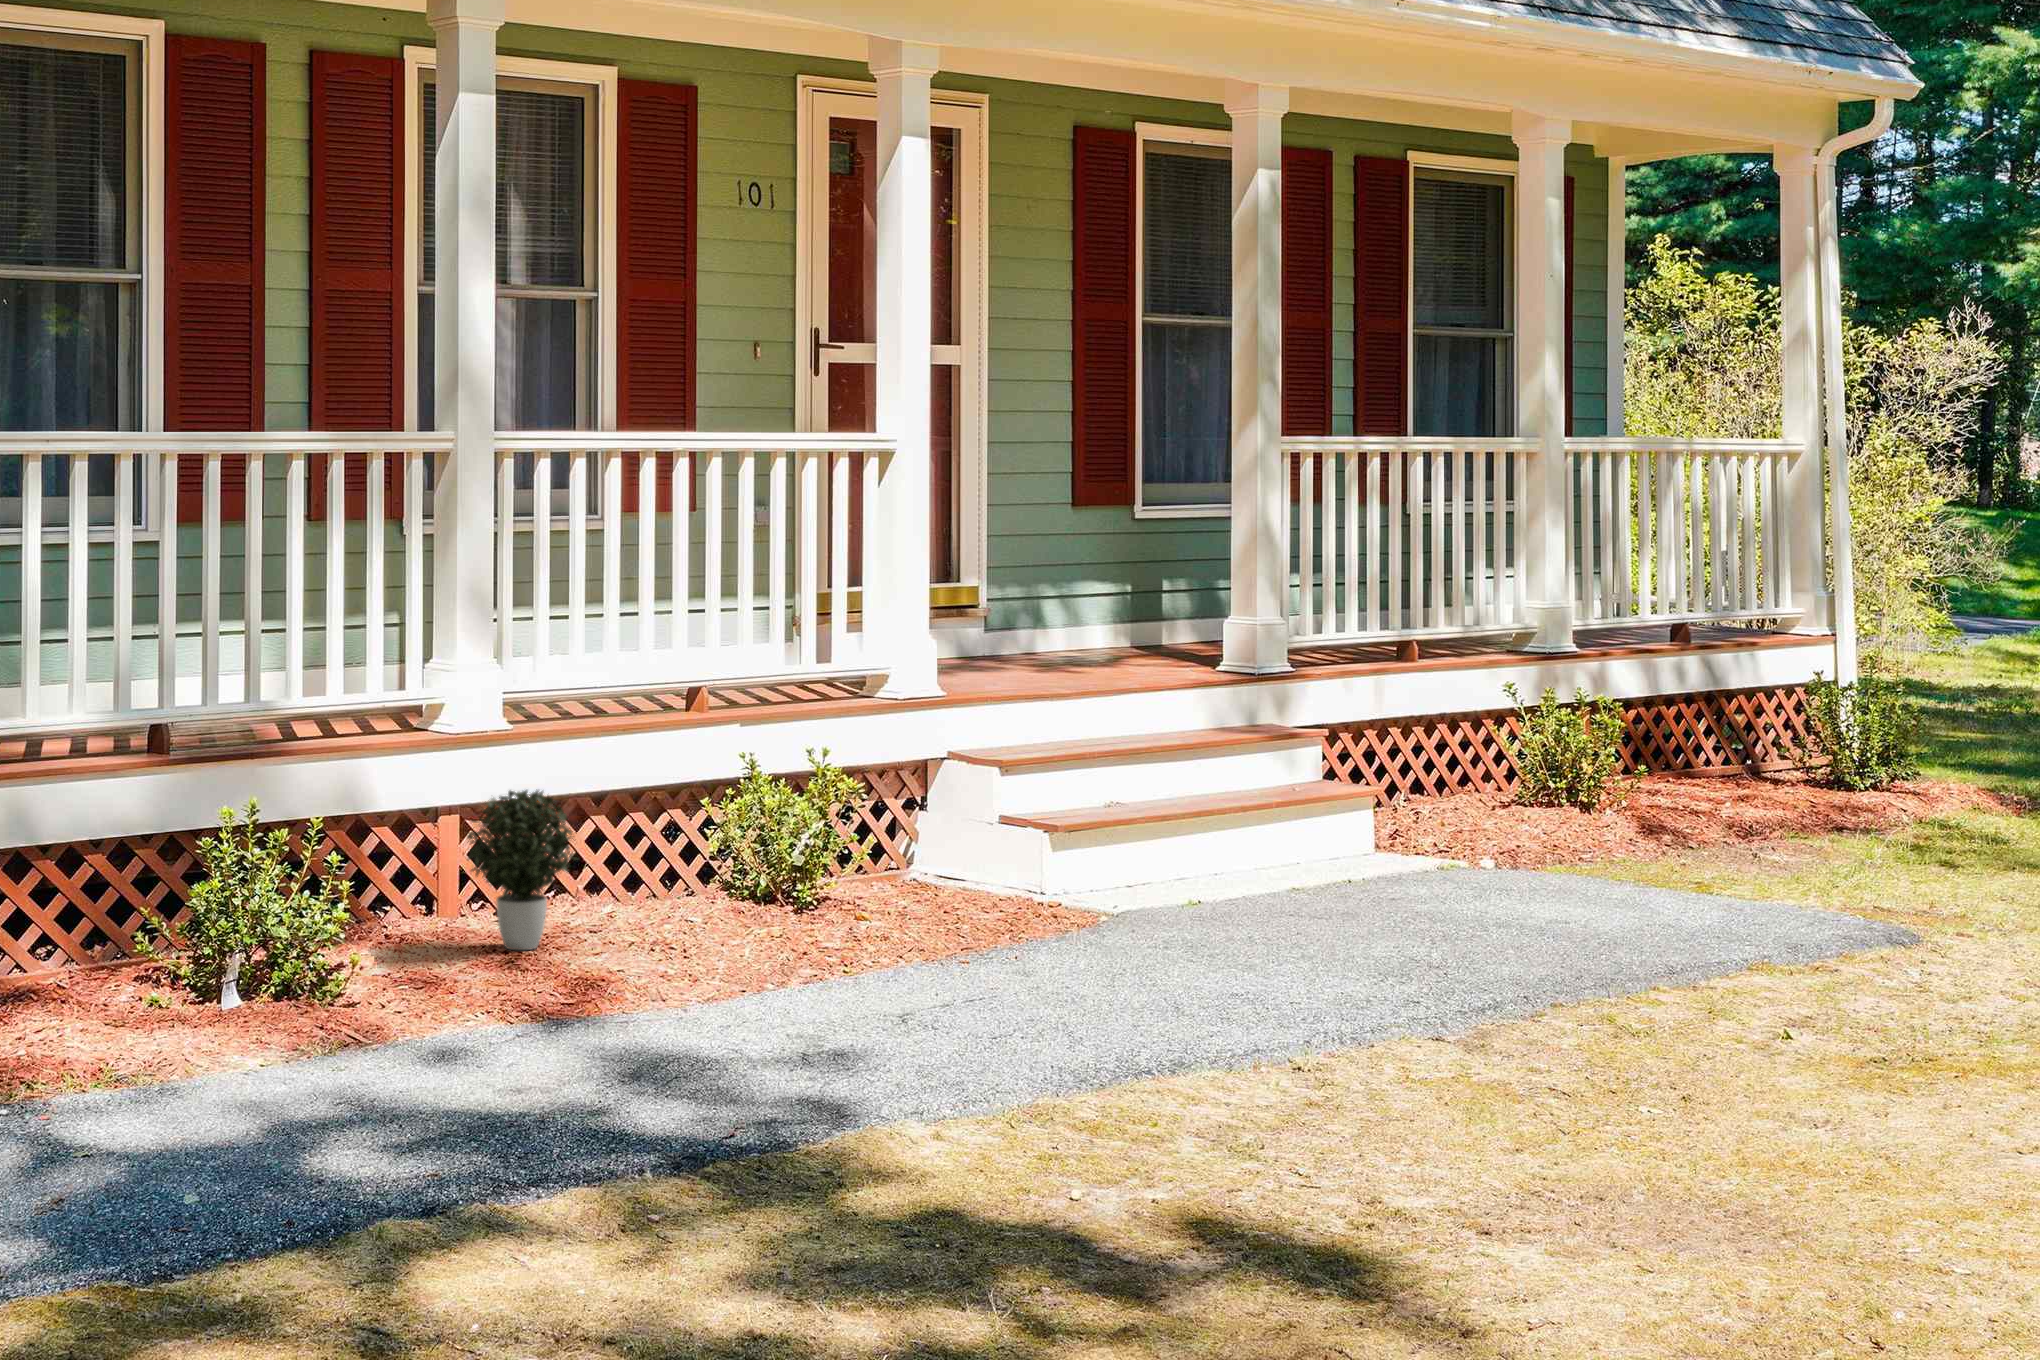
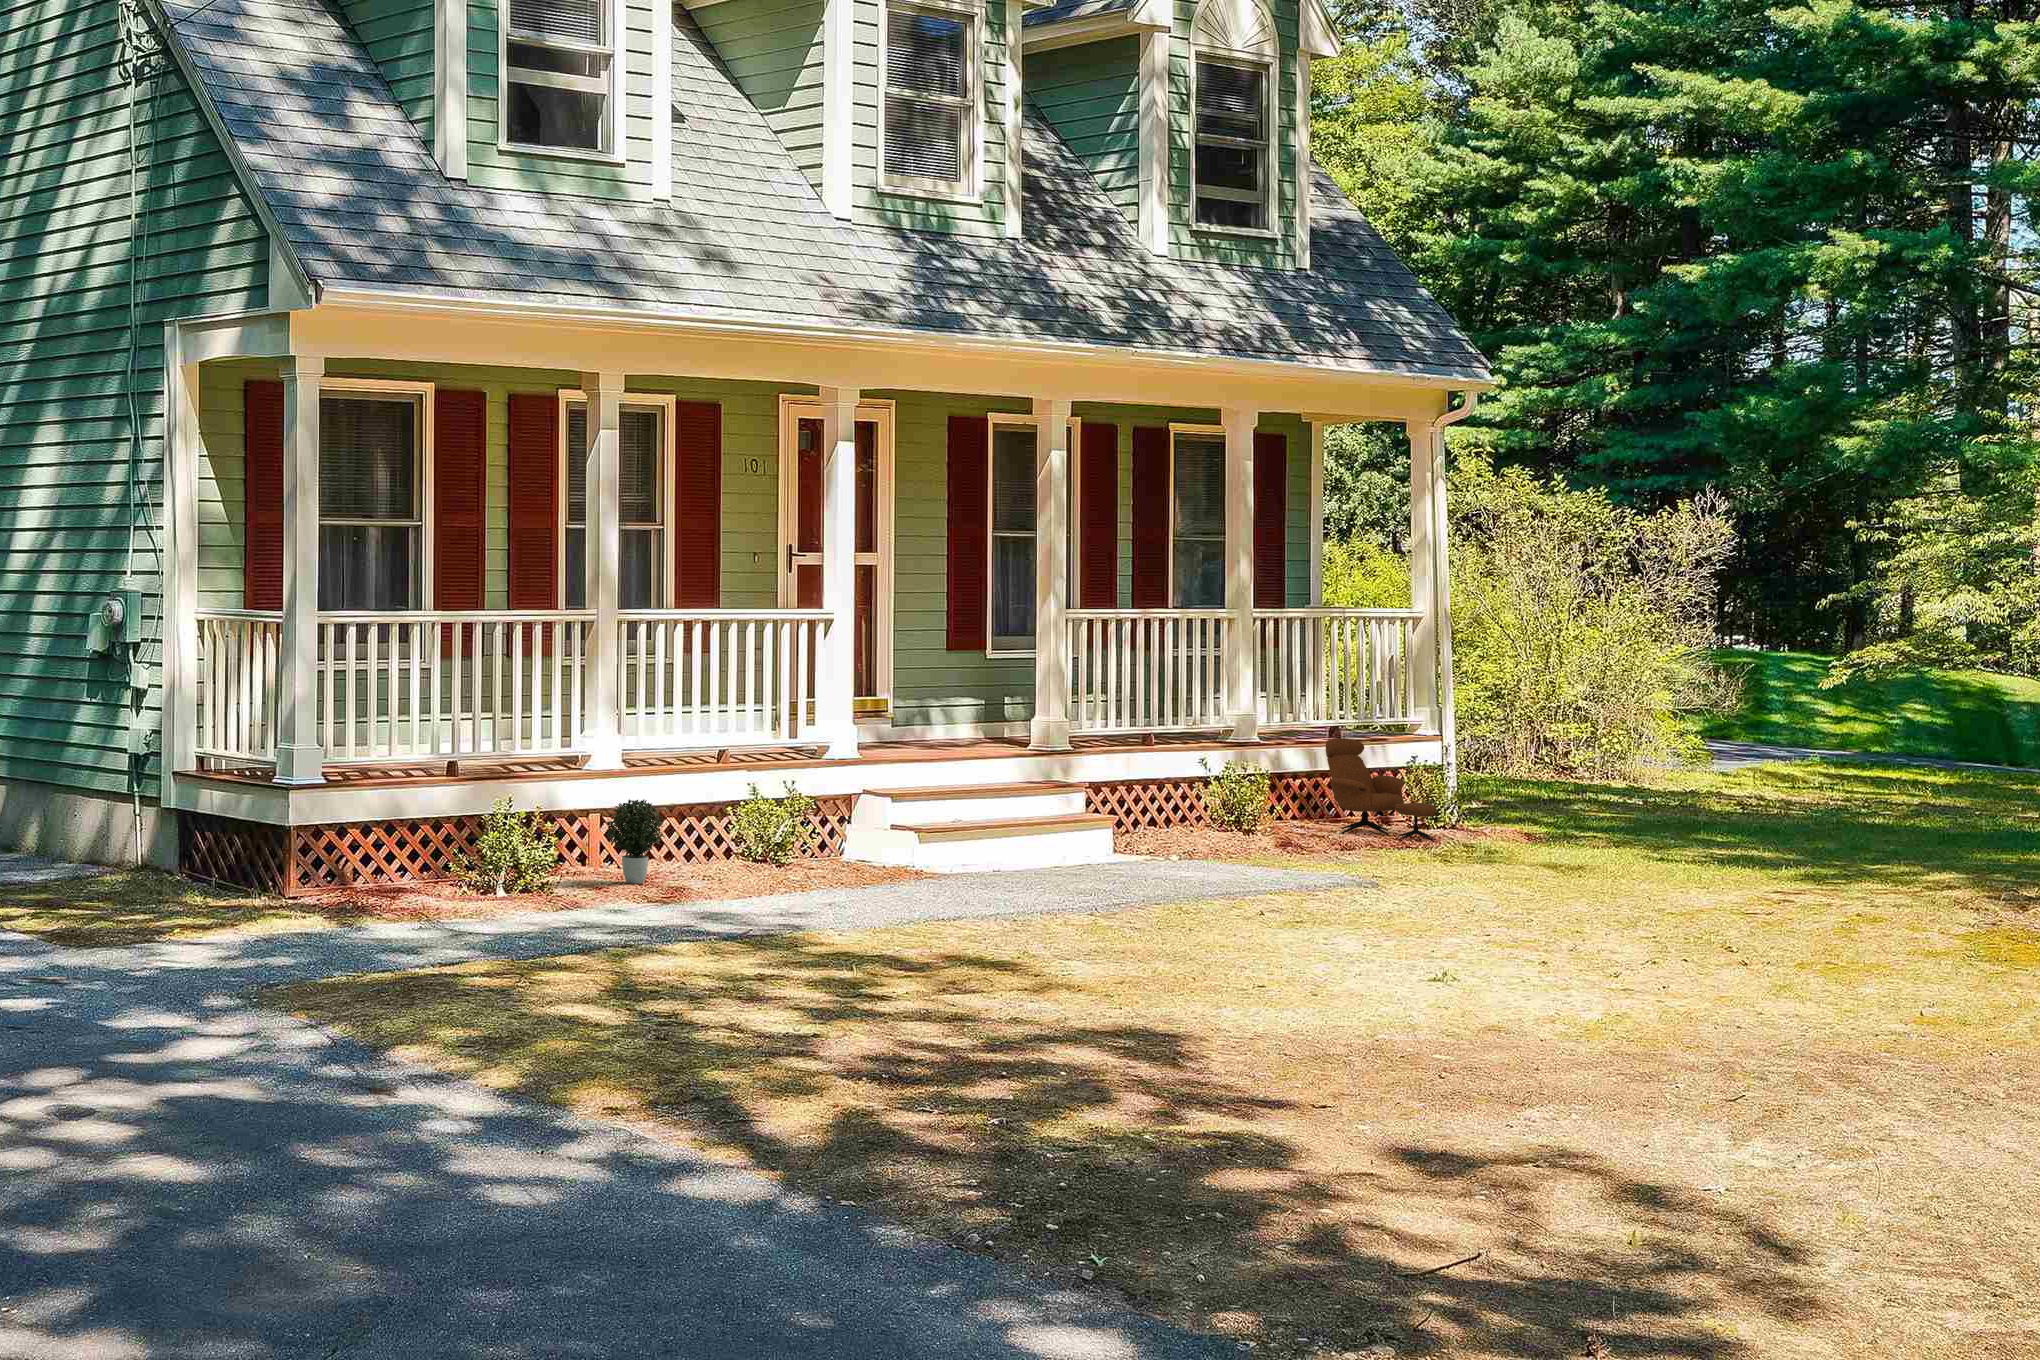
lounge chair: none [1676,642,1871,813] -> present [1326,738,1437,842]

